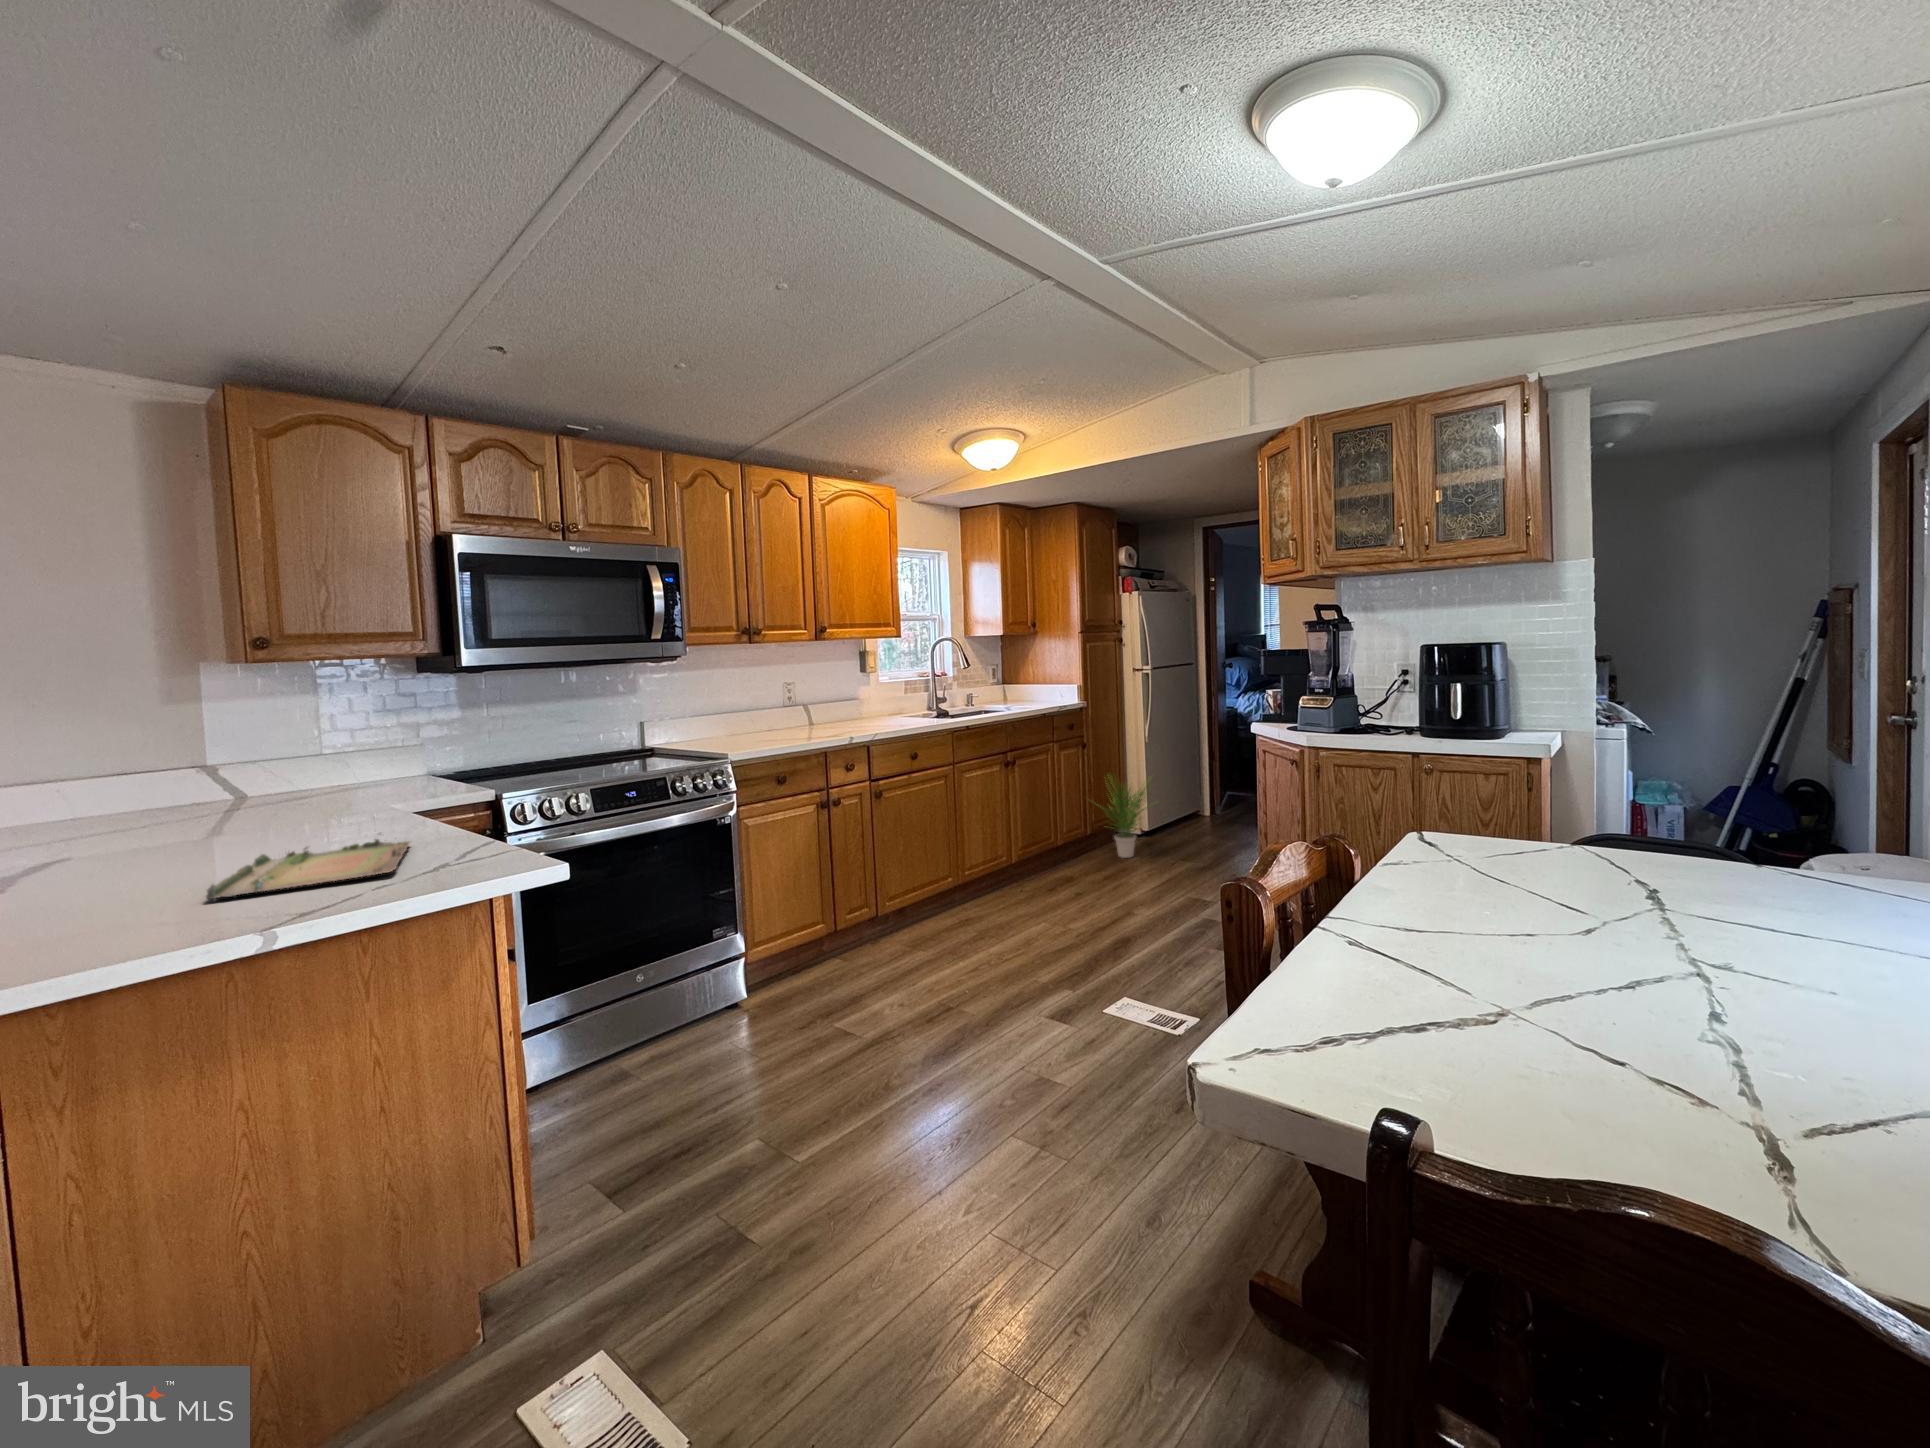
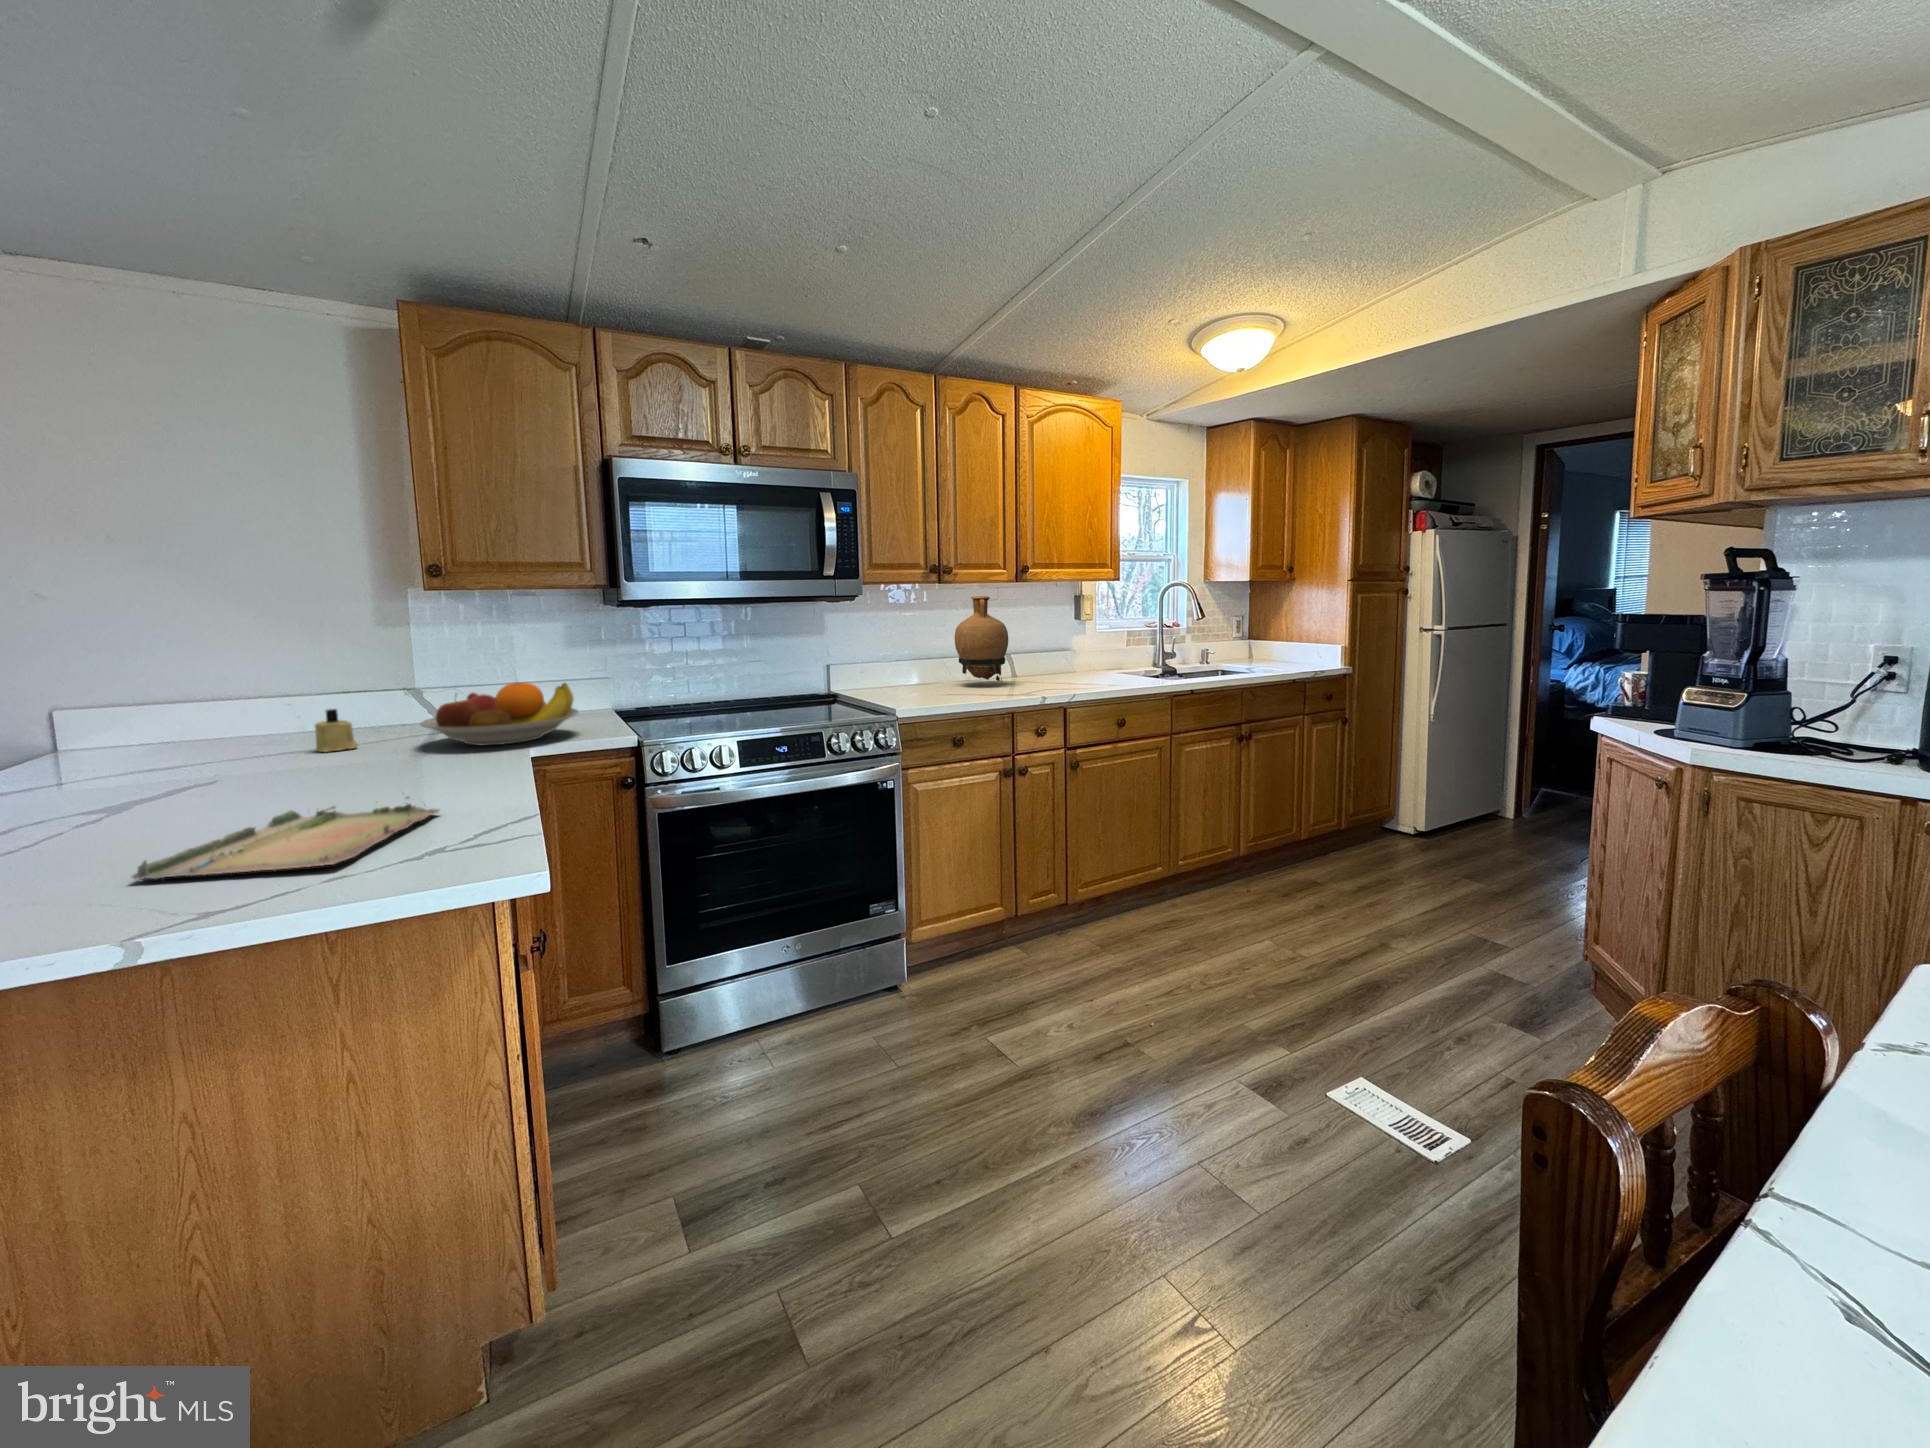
vase: none [758,654,807,731] -> present [955,596,1008,681]
fruit bowl: none [267,745,432,809] -> present [420,682,579,746]
potted plant: present [1097,780,1154,858] -> none [1339,754,1446,863]
candle: none [141,784,190,828] -> present [315,709,358,752]

